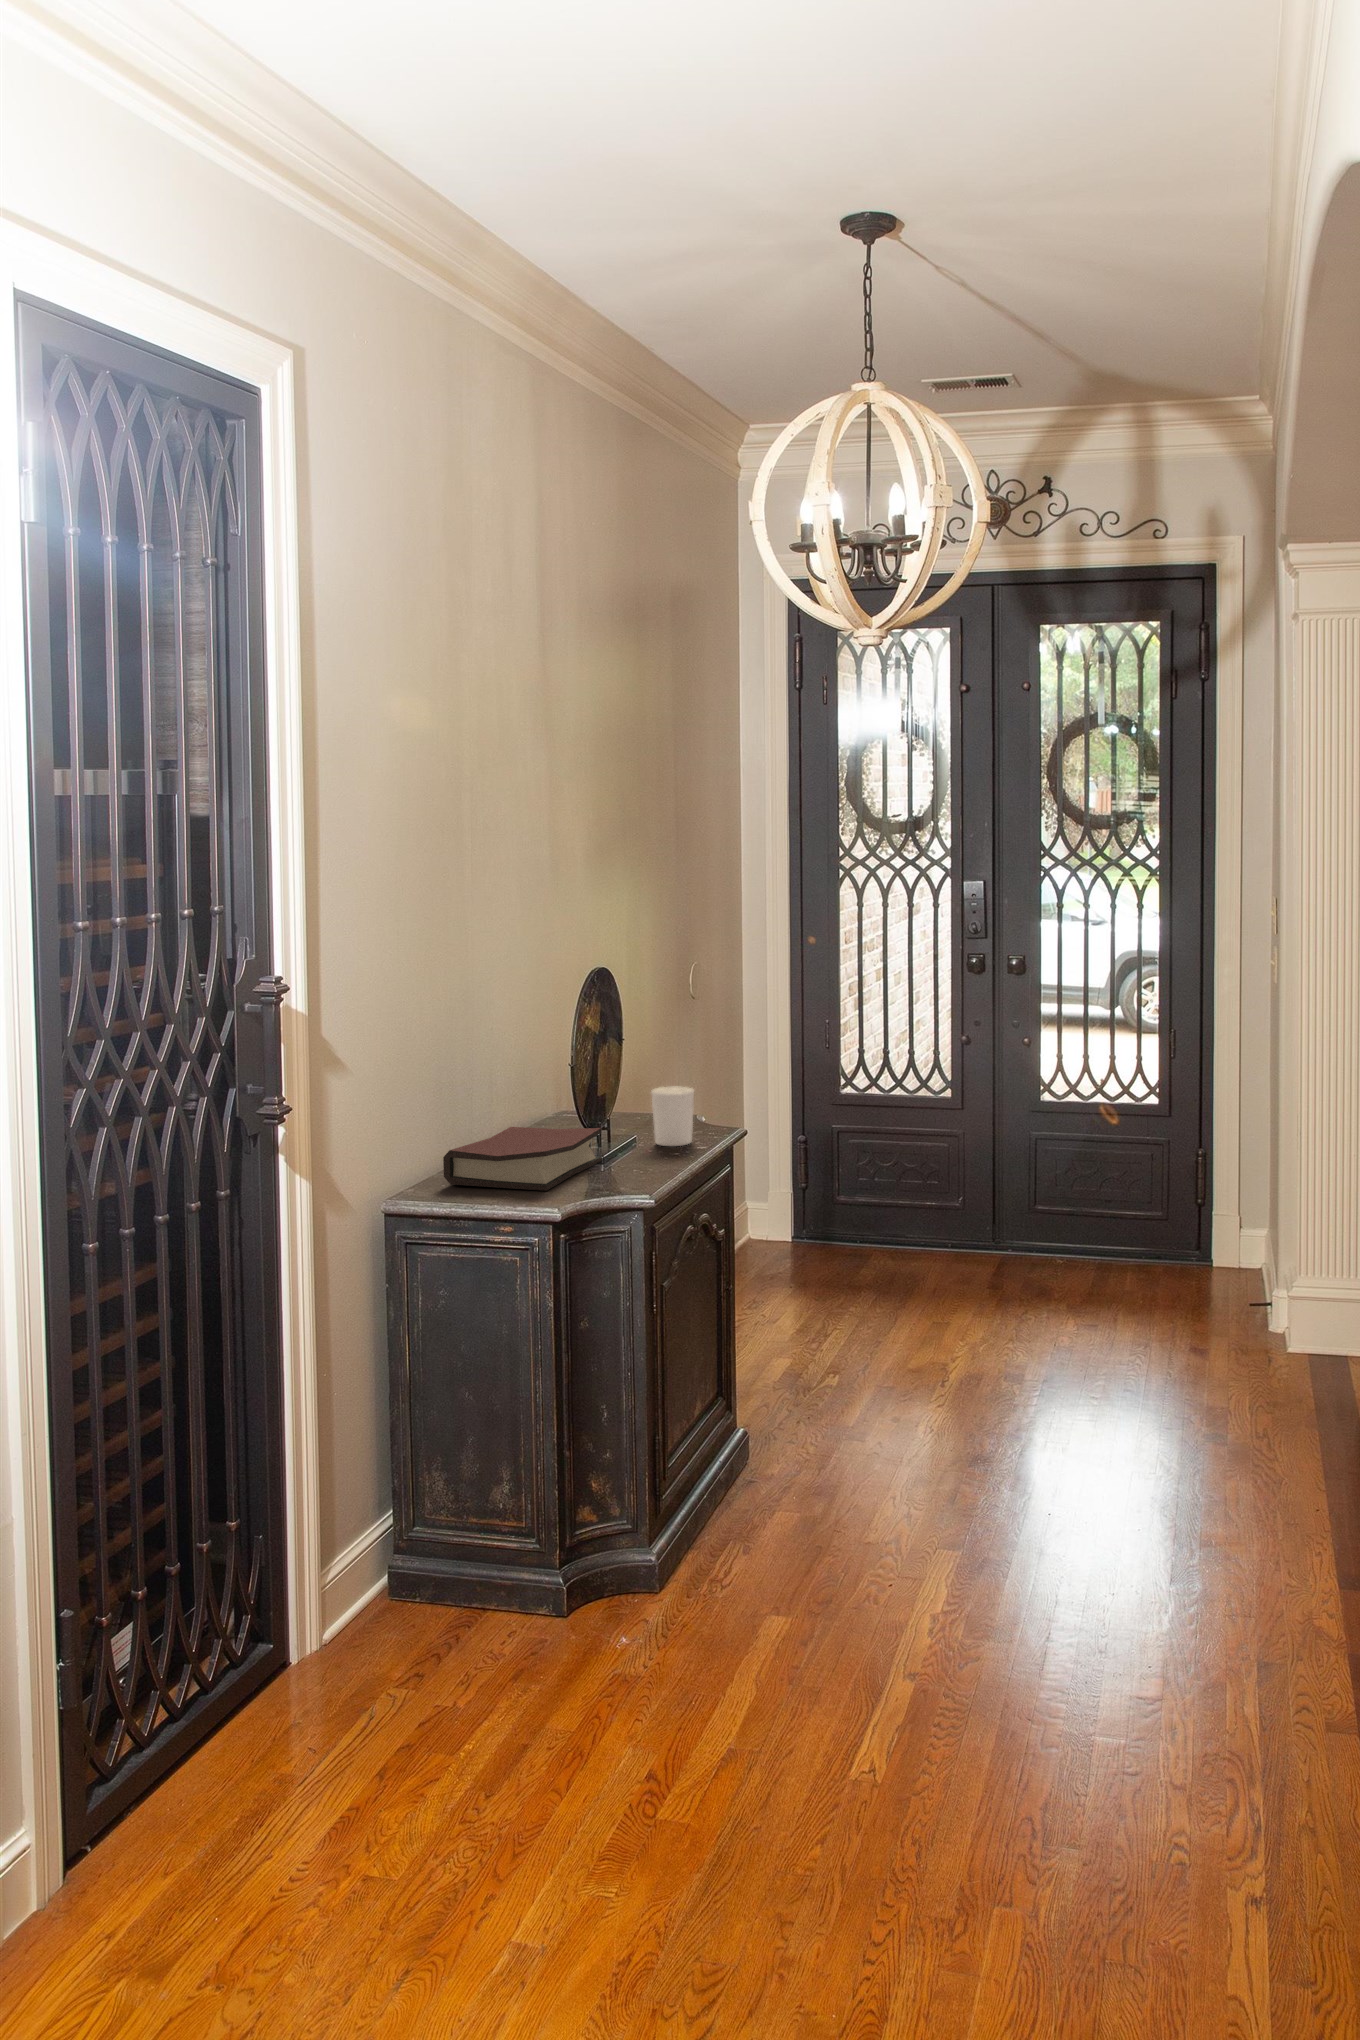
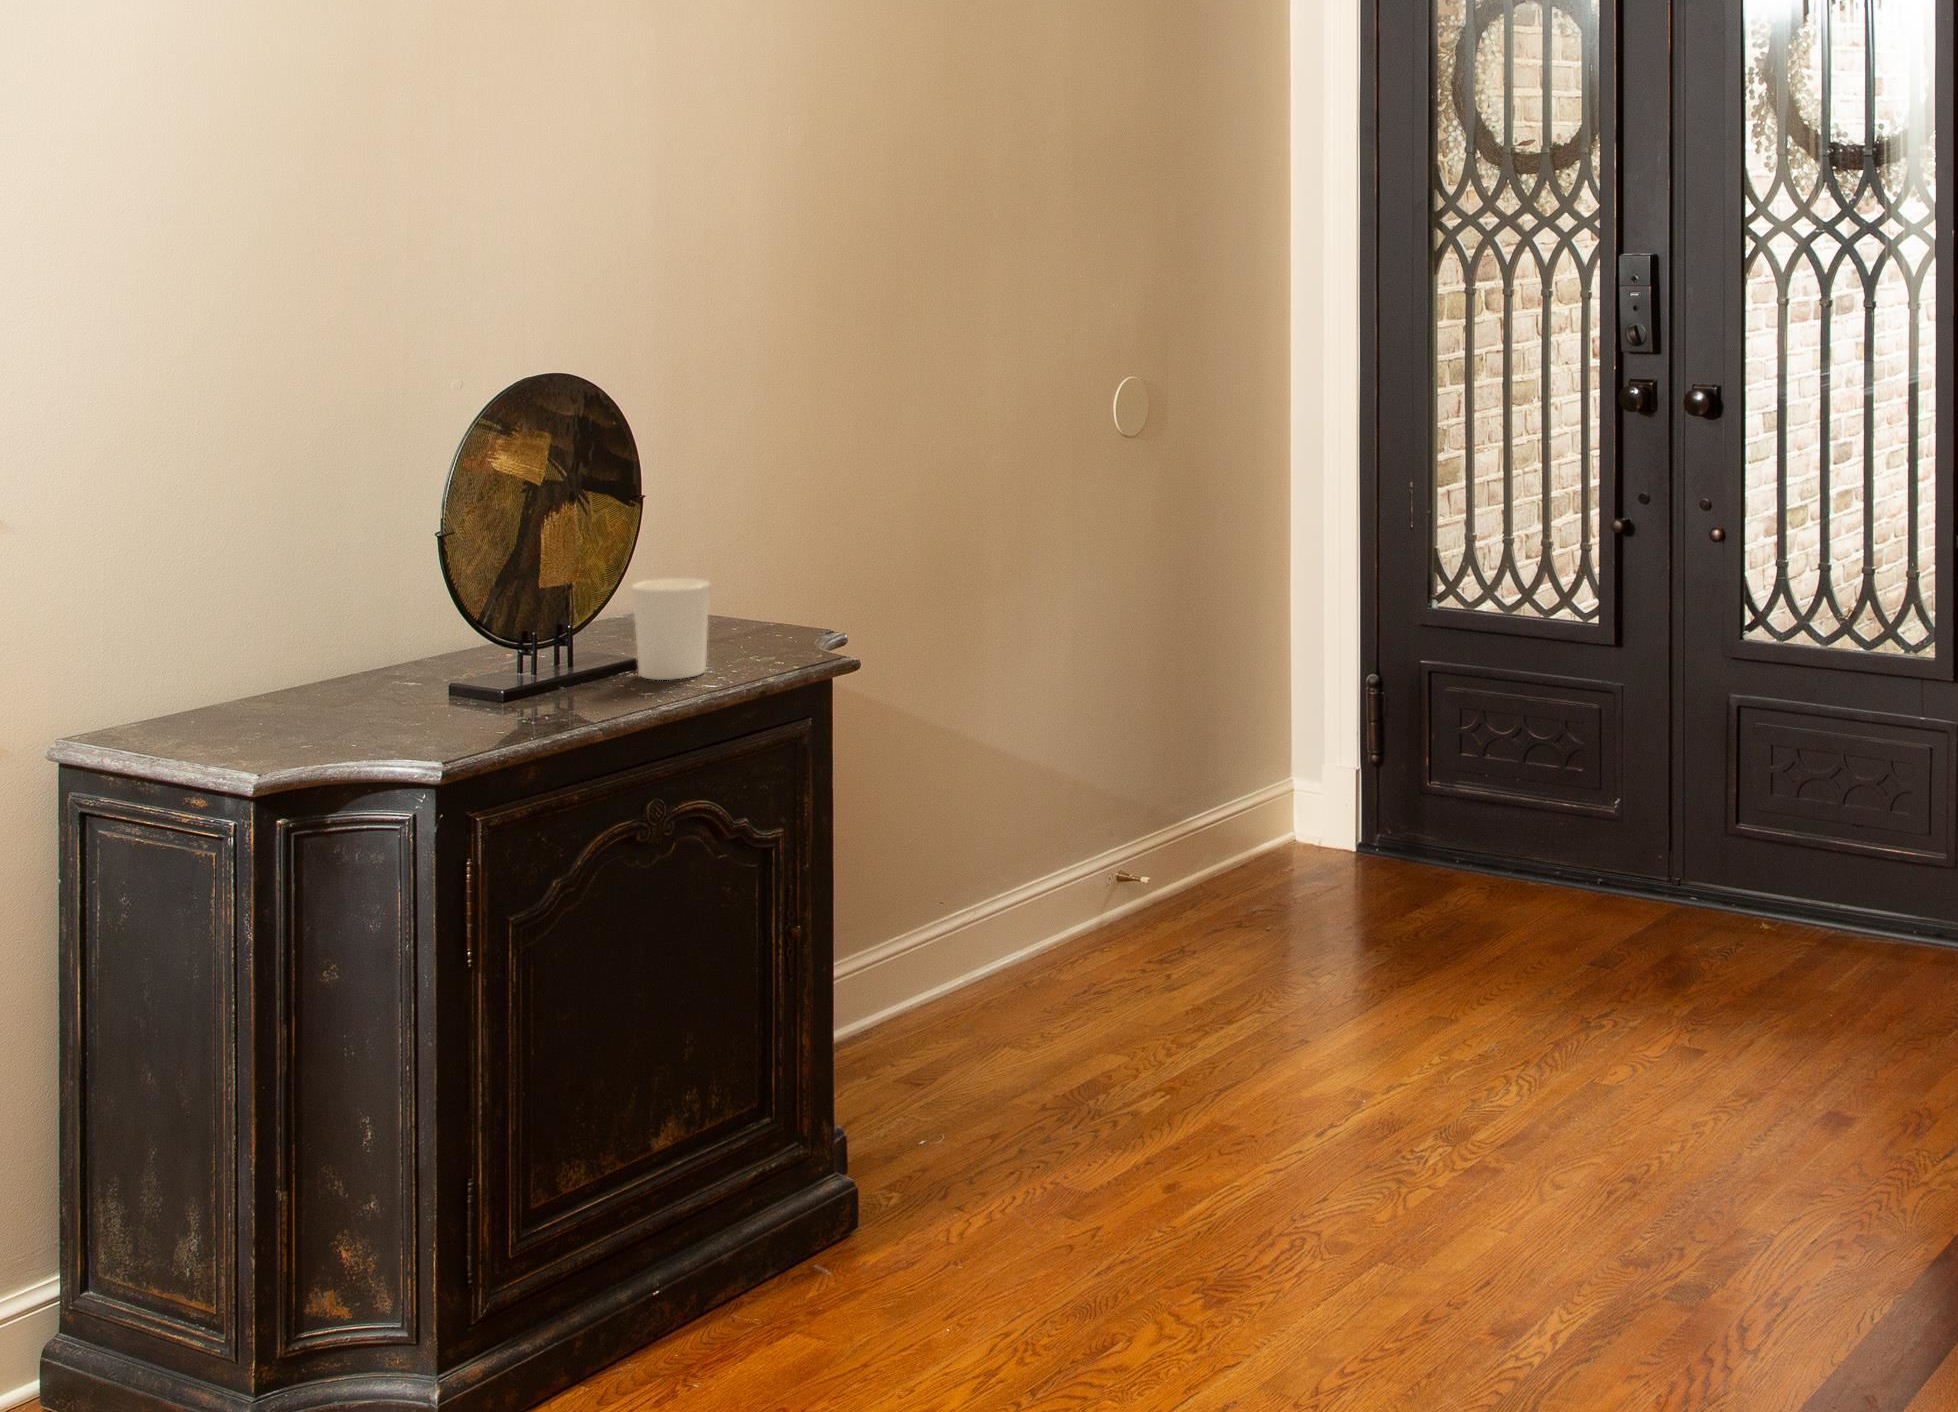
hardback book: present [443,1127,602,1191] -> none [183,631,504,743]

